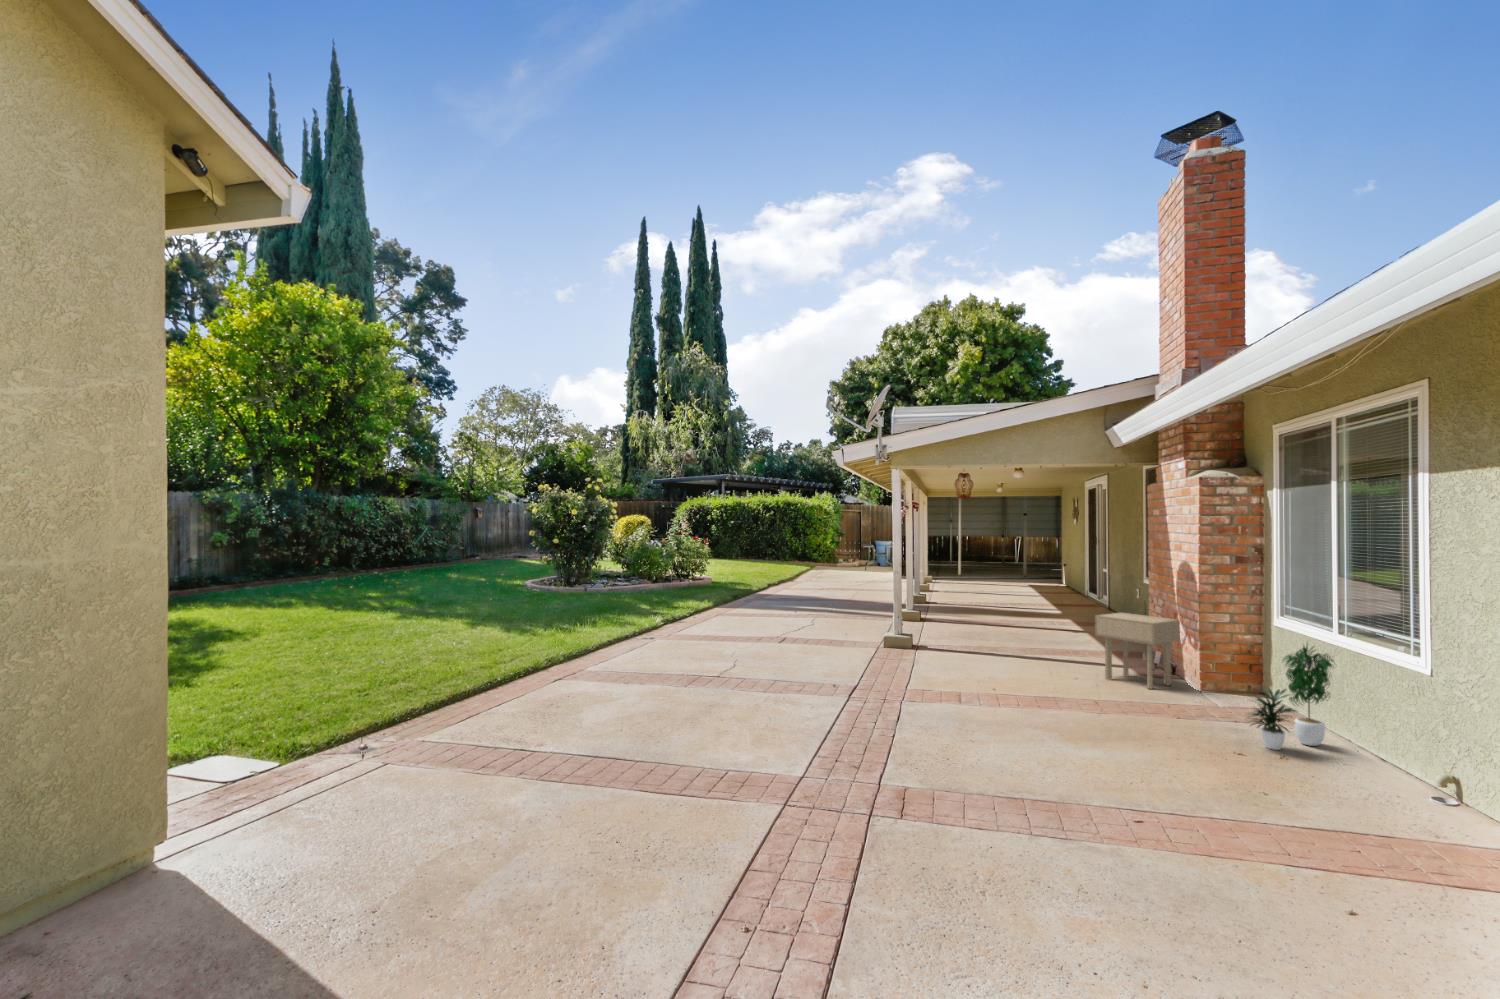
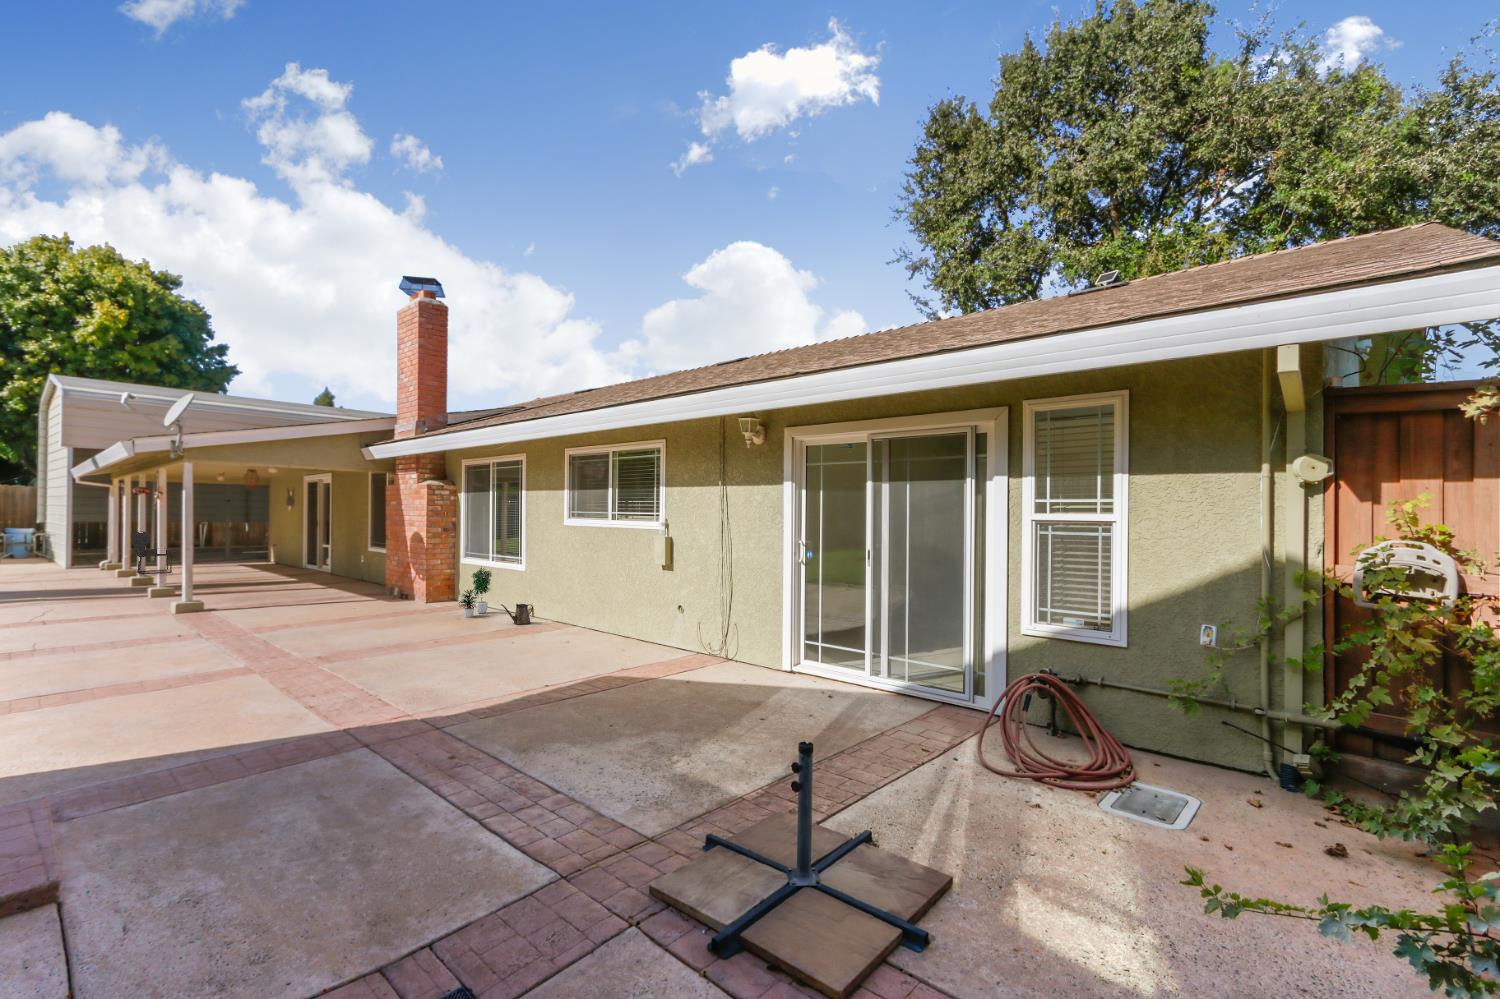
chair: none [921,549,955,594] -> present [132,532,172,574]
side table: present [1095,613,1180,689] -> none [363,565,412,606]
watering can: none [1339,749,1450,817] -> present [501,604,534,625]

